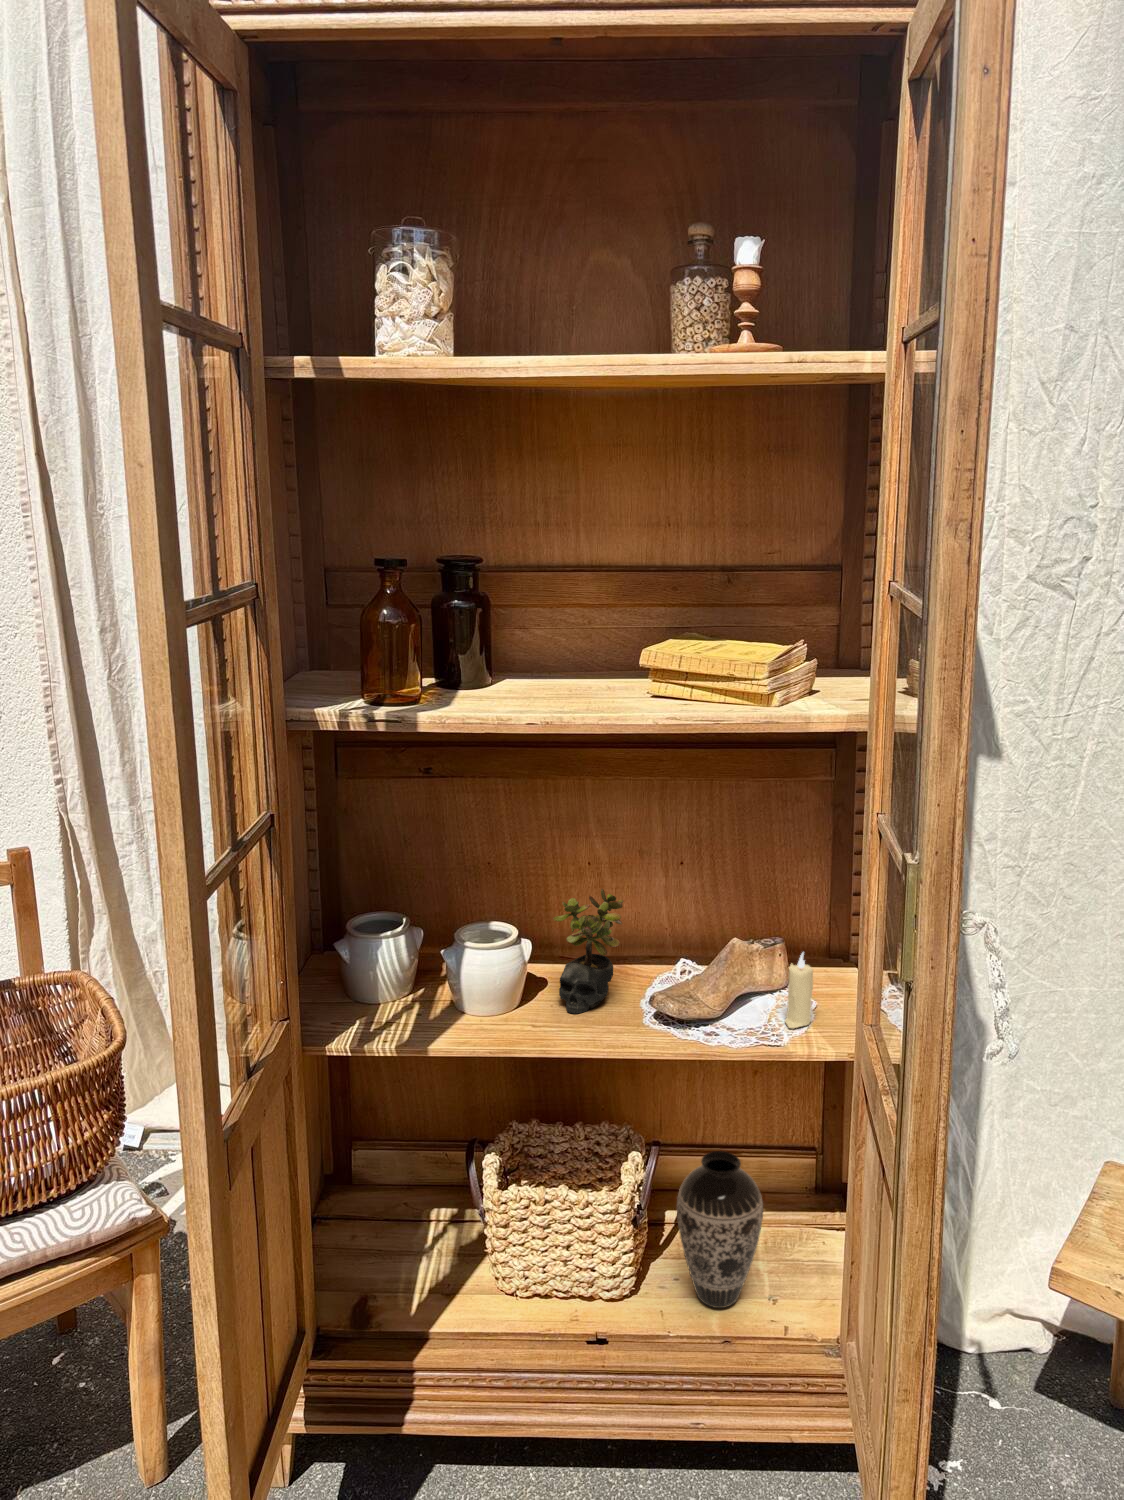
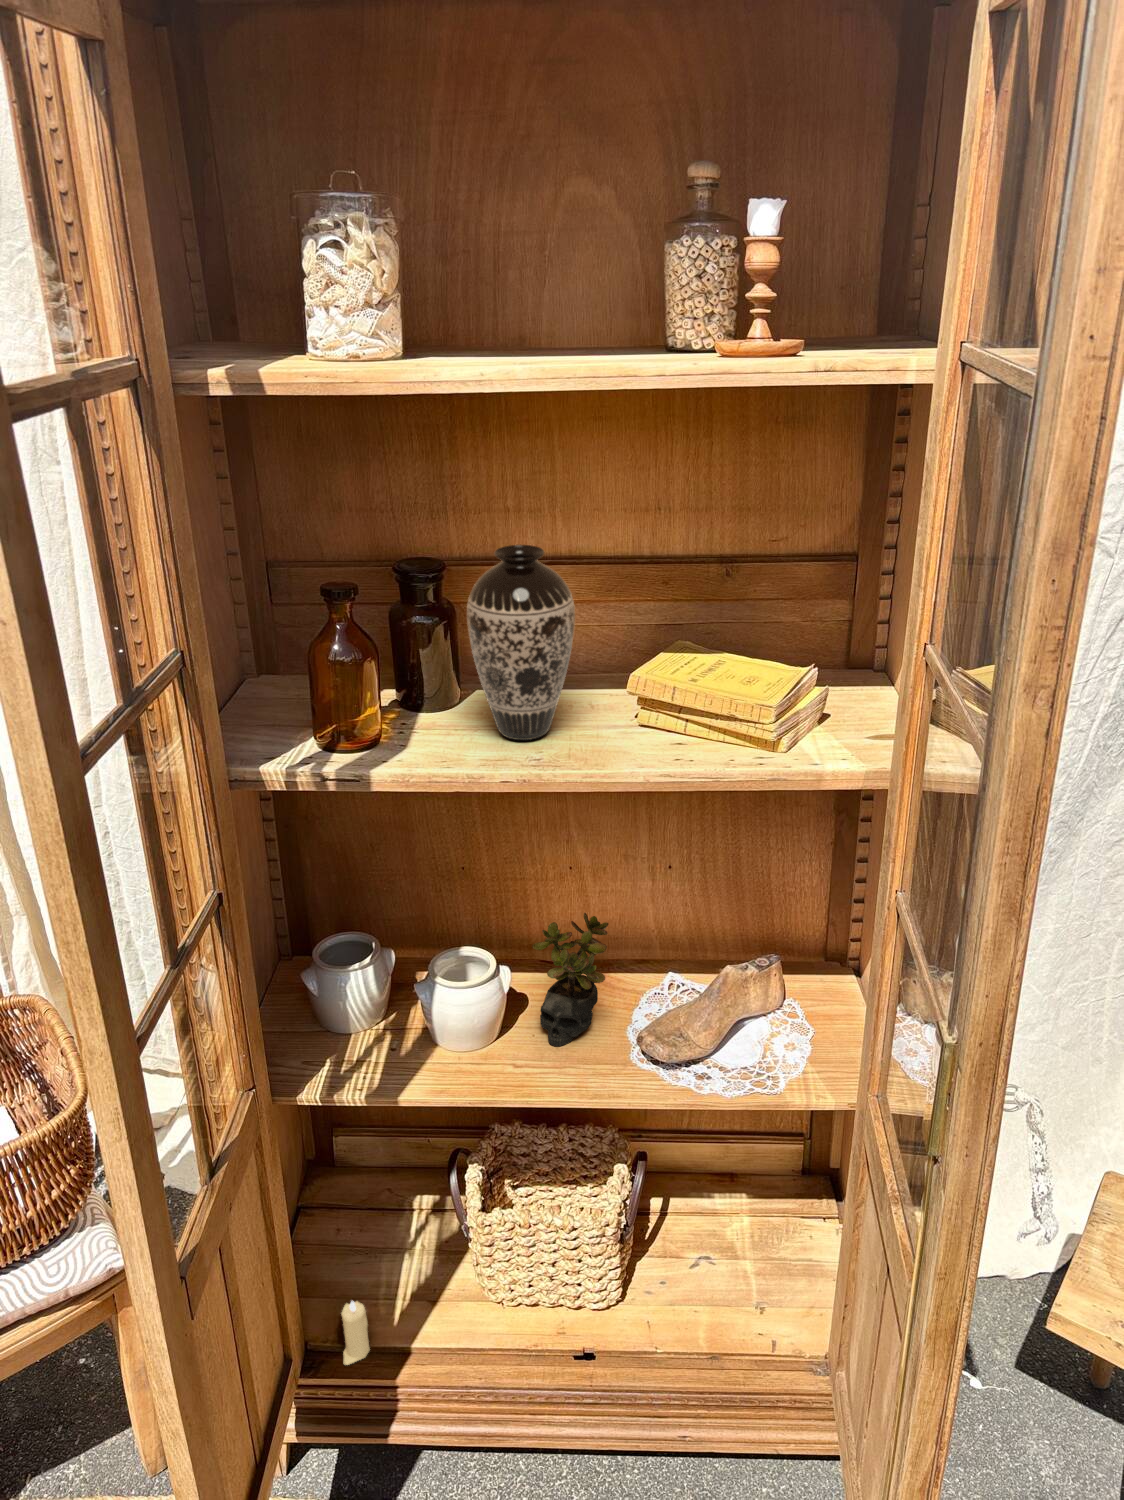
candle: present [785,953,813,1028] -> present [342,1301,370,1365]
decorative vase: present [677,1151,763,1308] -> present [467,545,575,740]

